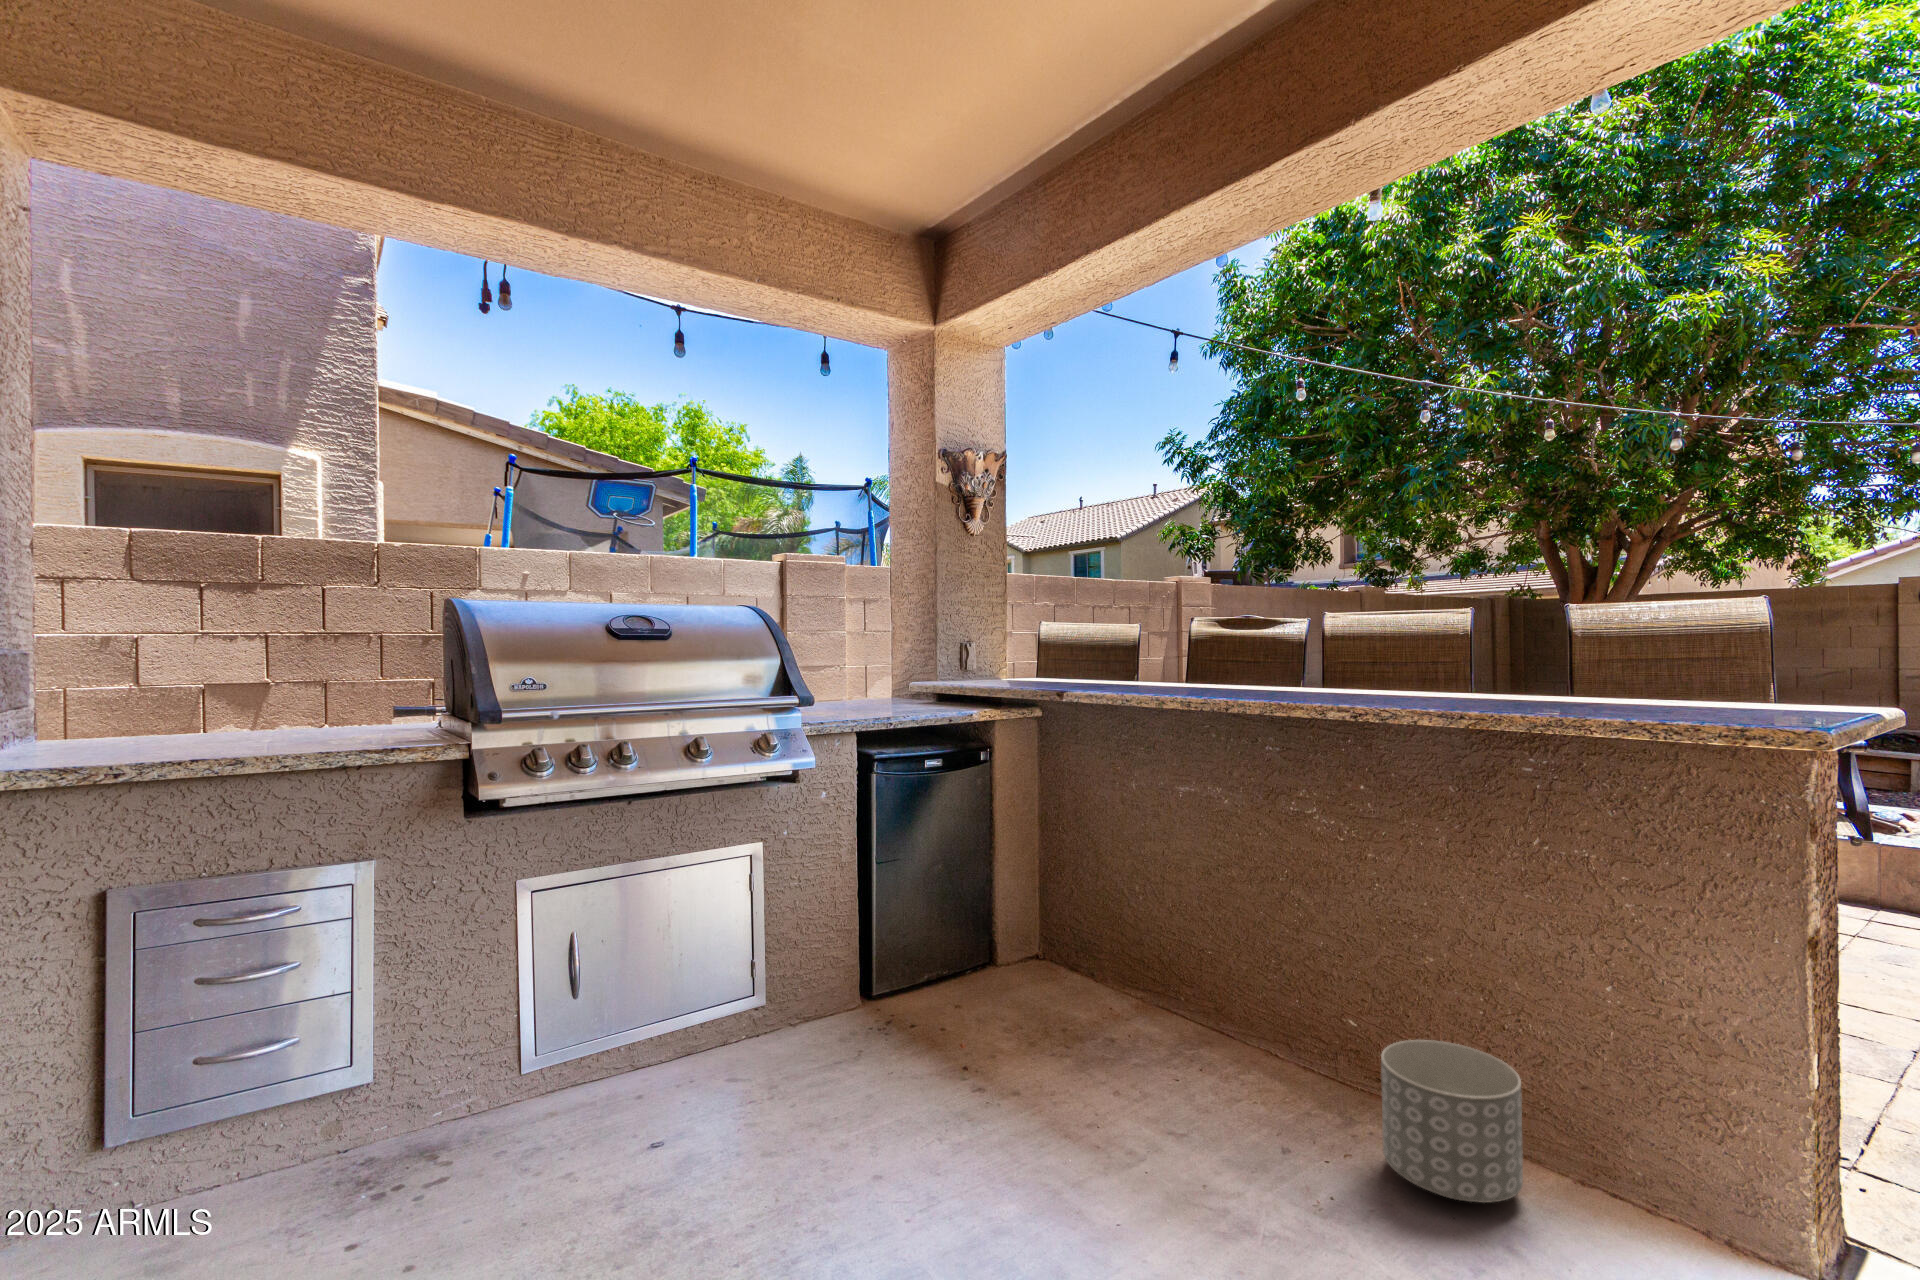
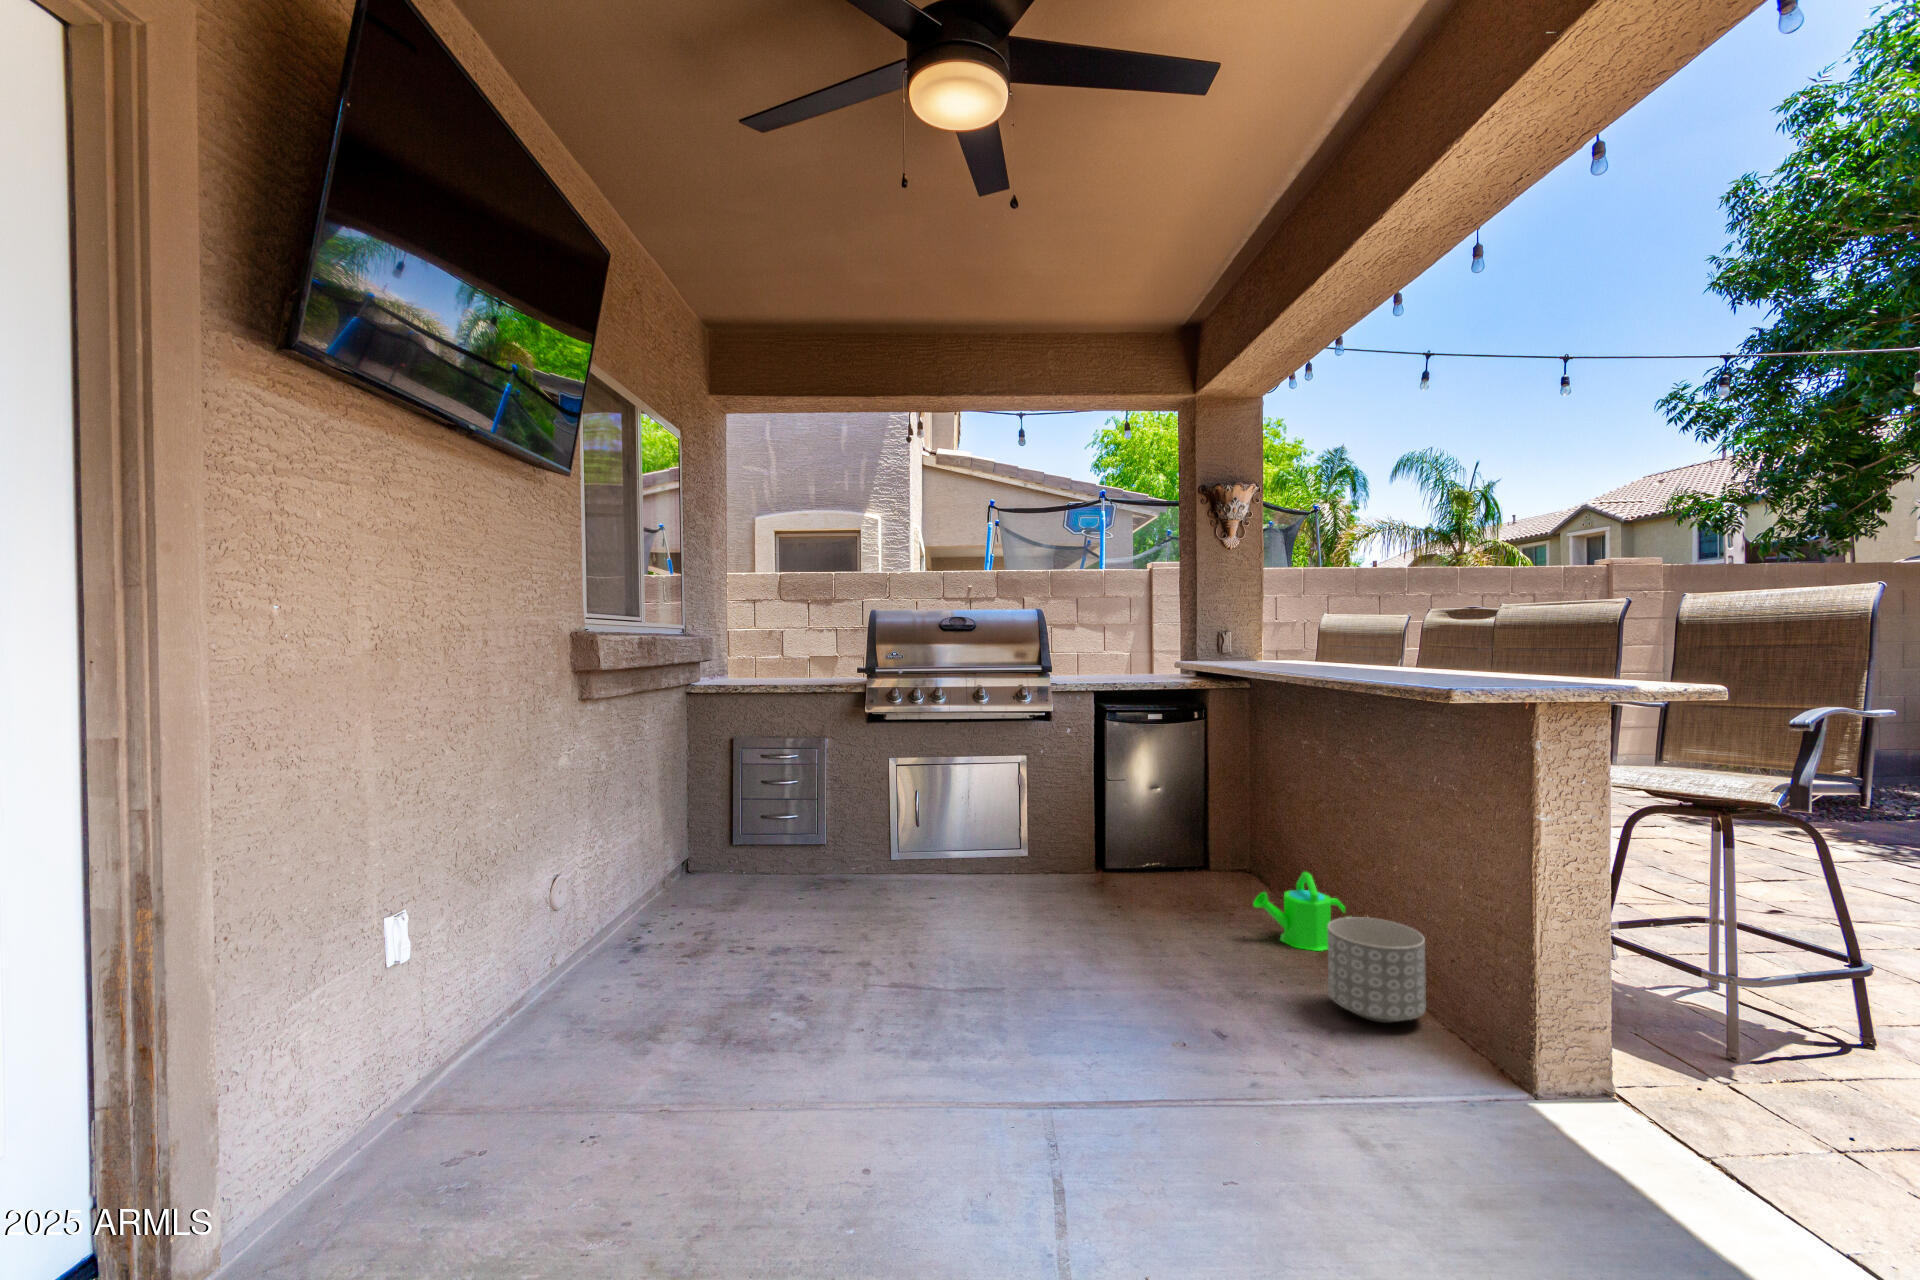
watering can: none [1177,971,1277,1086] -> present [1253,872,1345,951]

